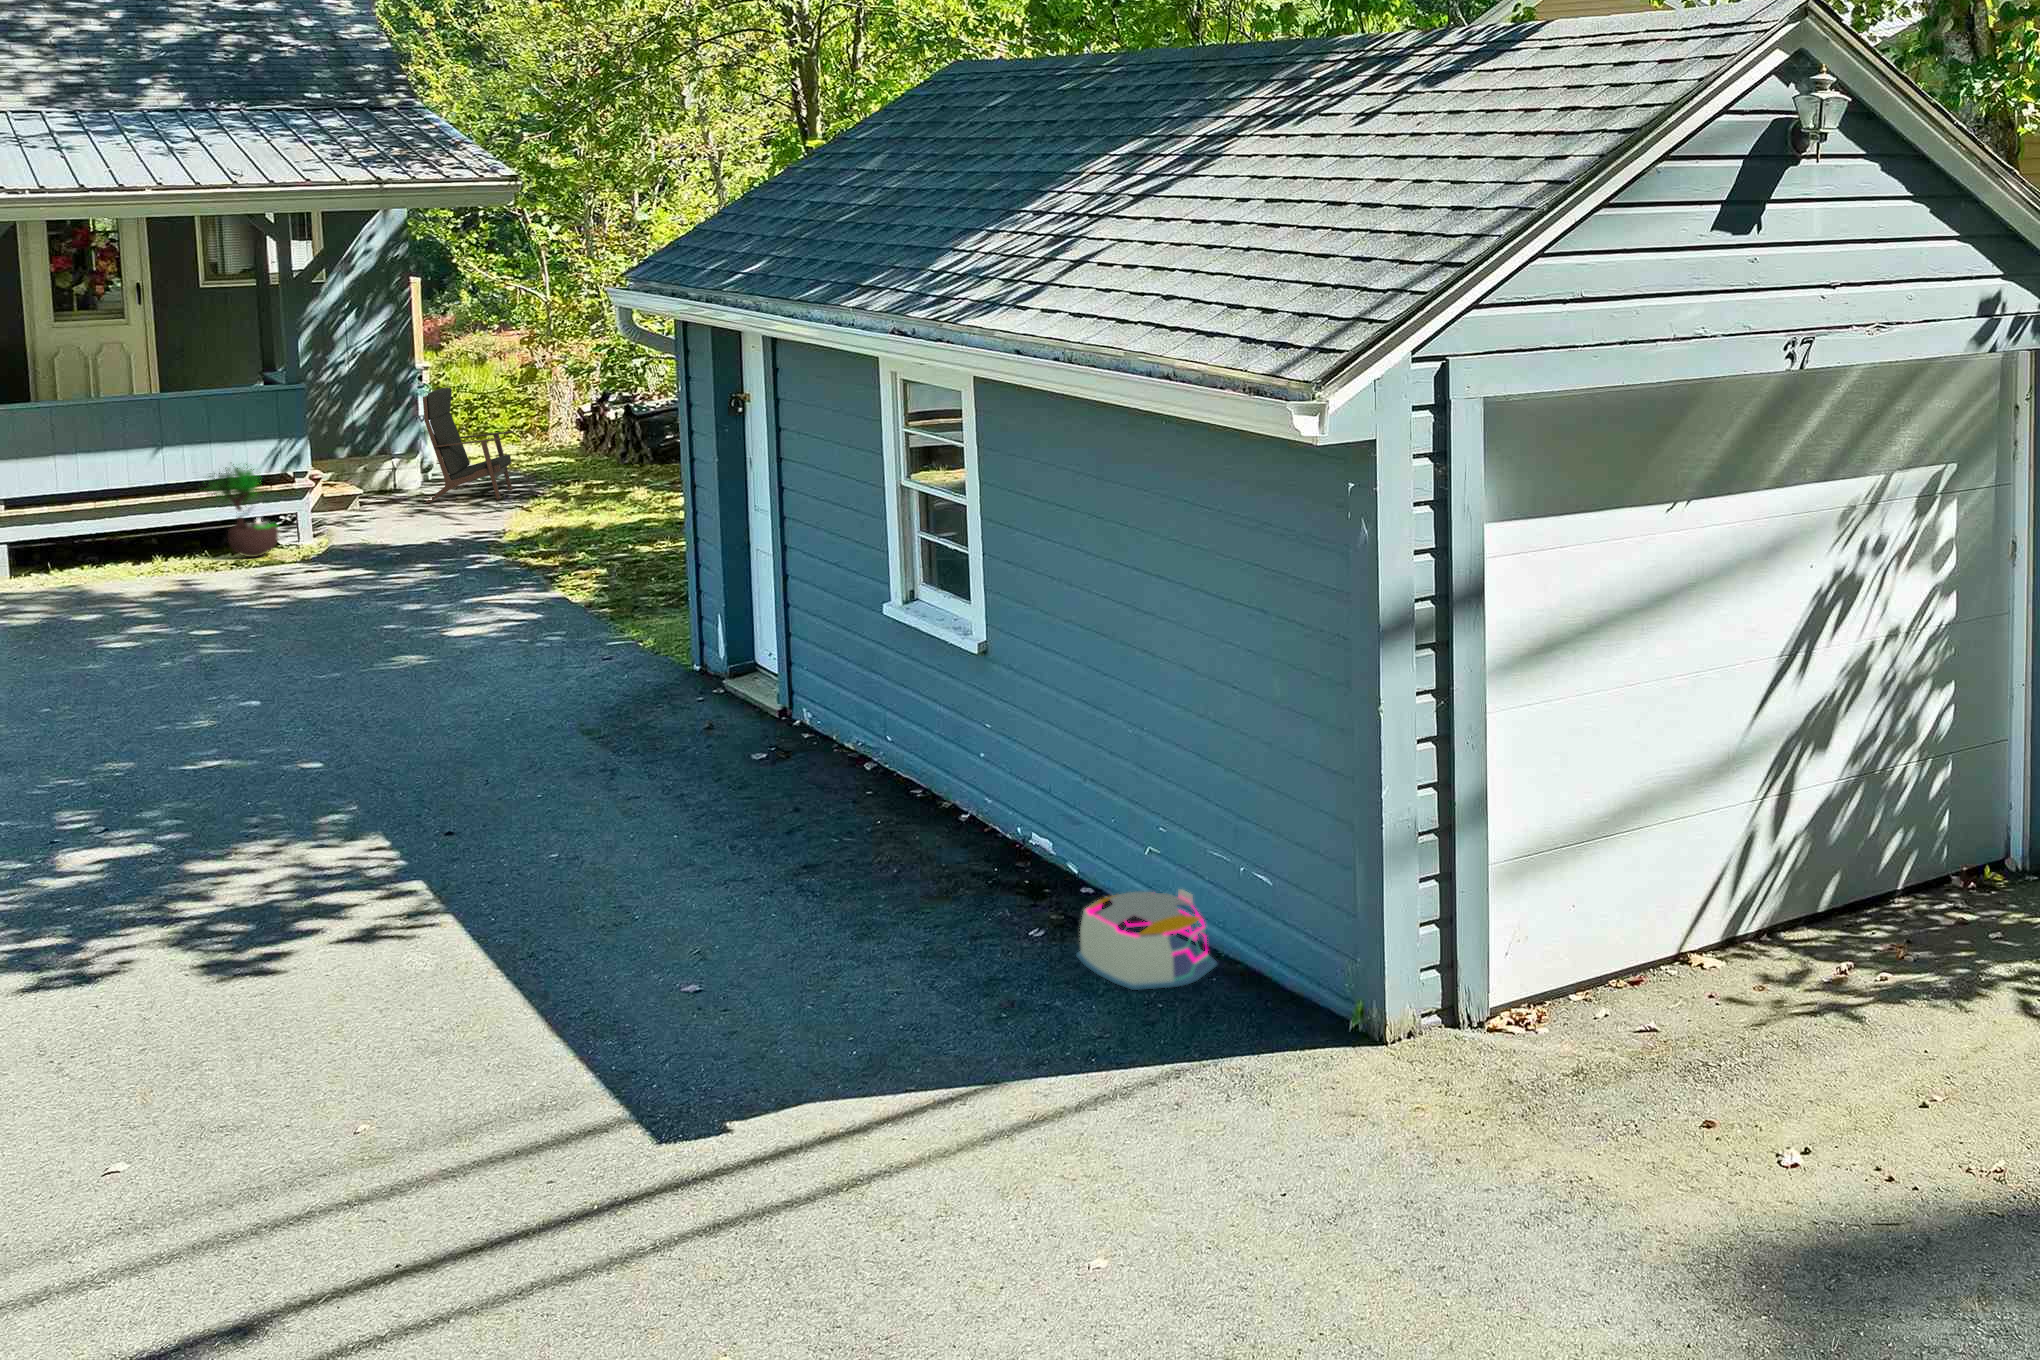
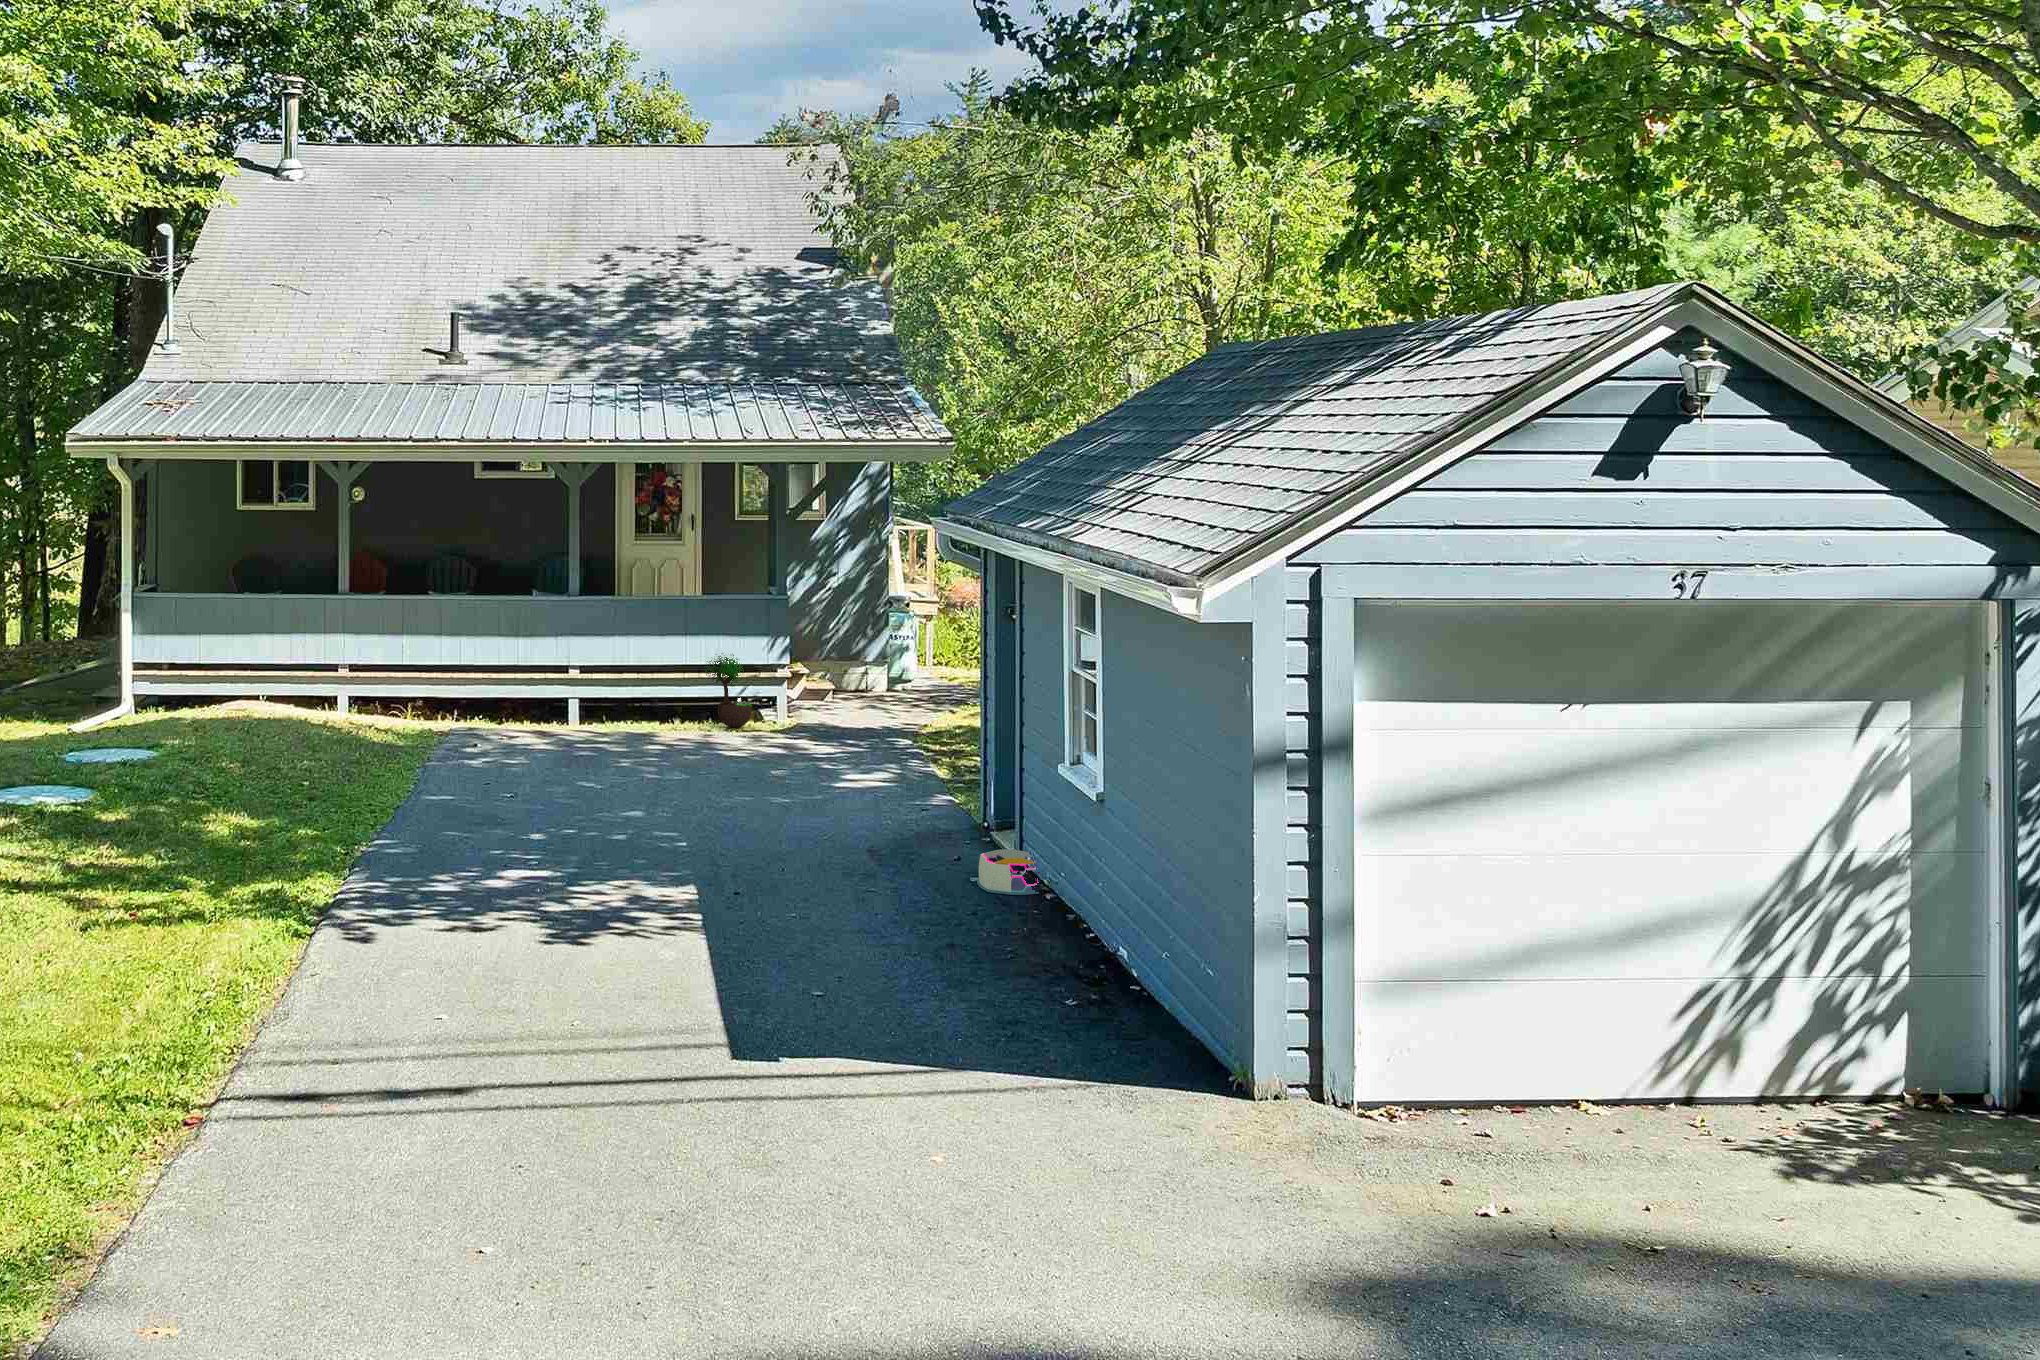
lounge chair: present [423,388,514,503] -> none [870,614,943,709]
storage bin: present [1077,889,1217,990] -> present [977,849,1039,895]

